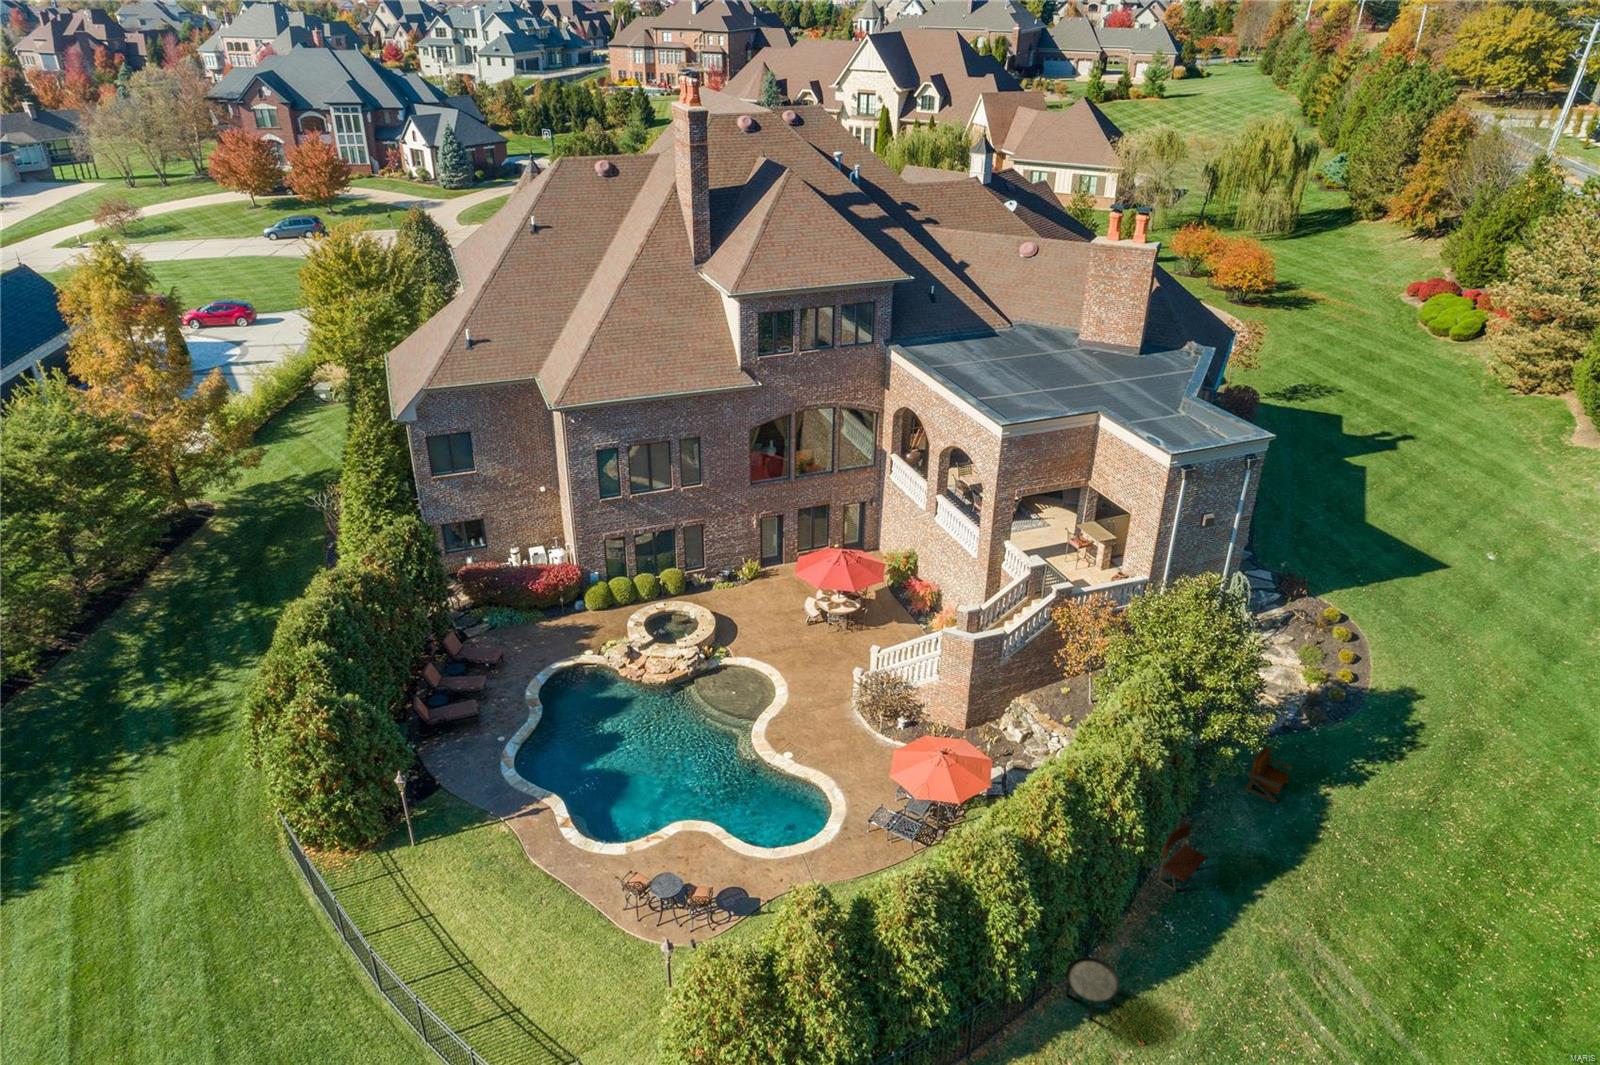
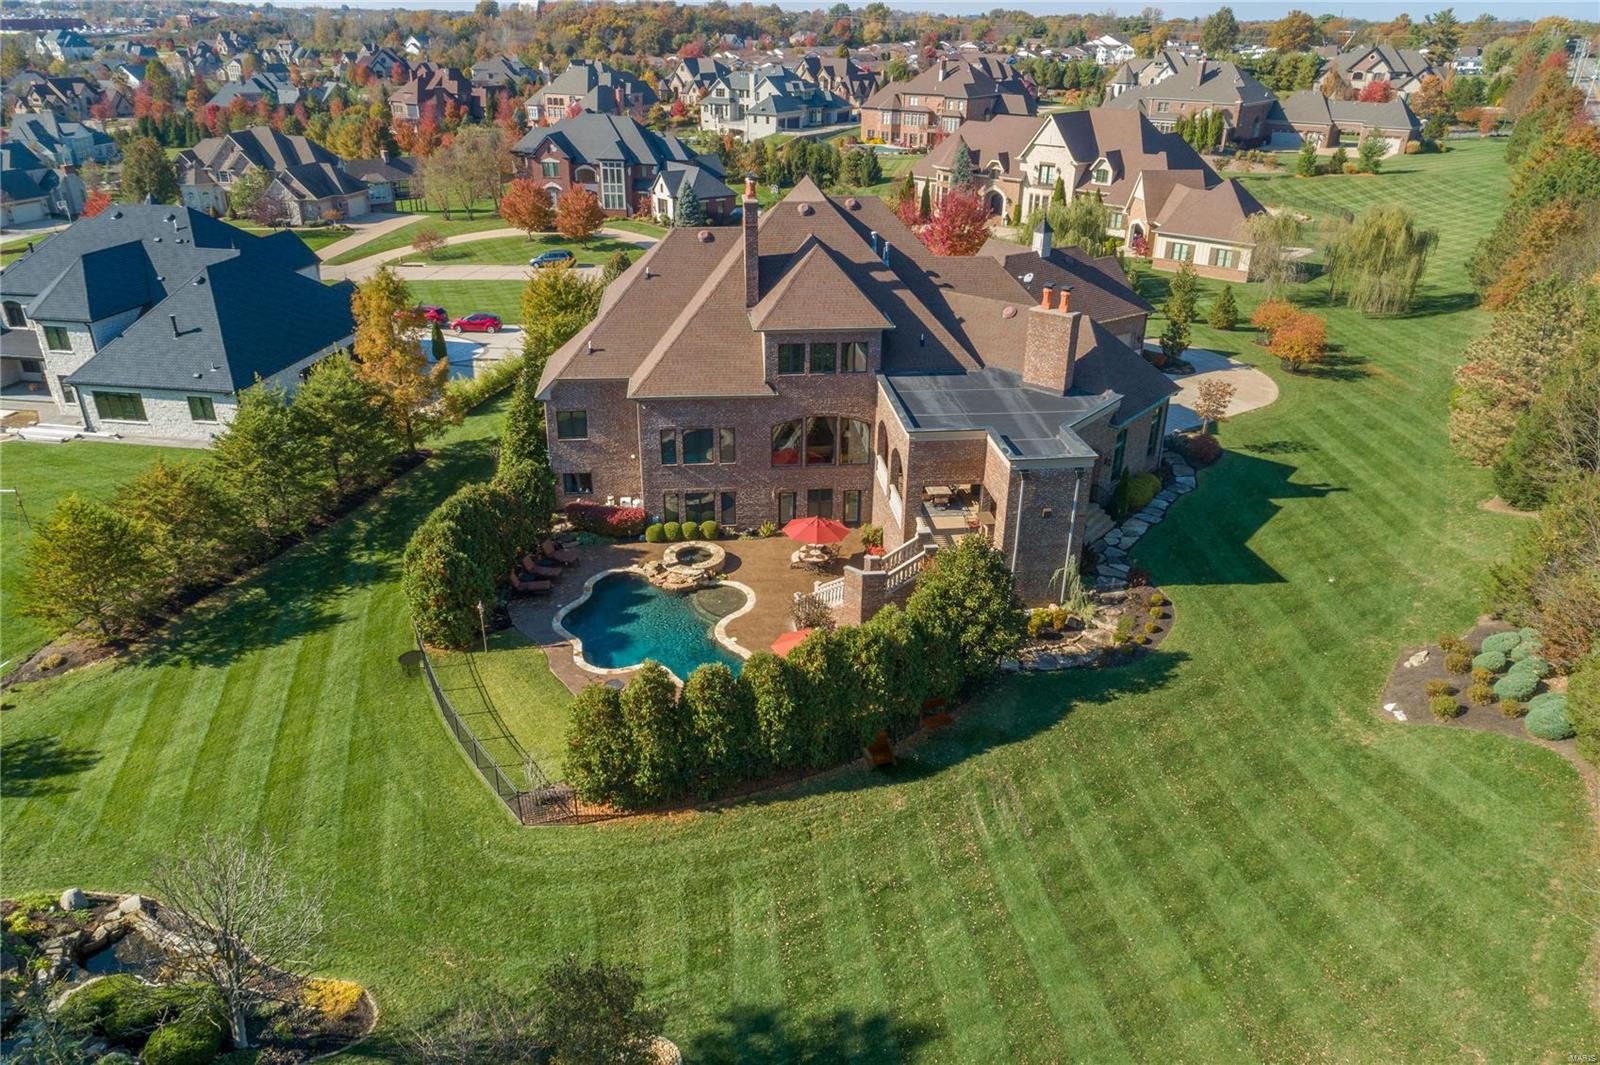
lounge chair: present [1244,746,1293,803] -> present [863,731,897,771]
round table: present [1066,957,1119,1019] -> present [398,650,426,676]

